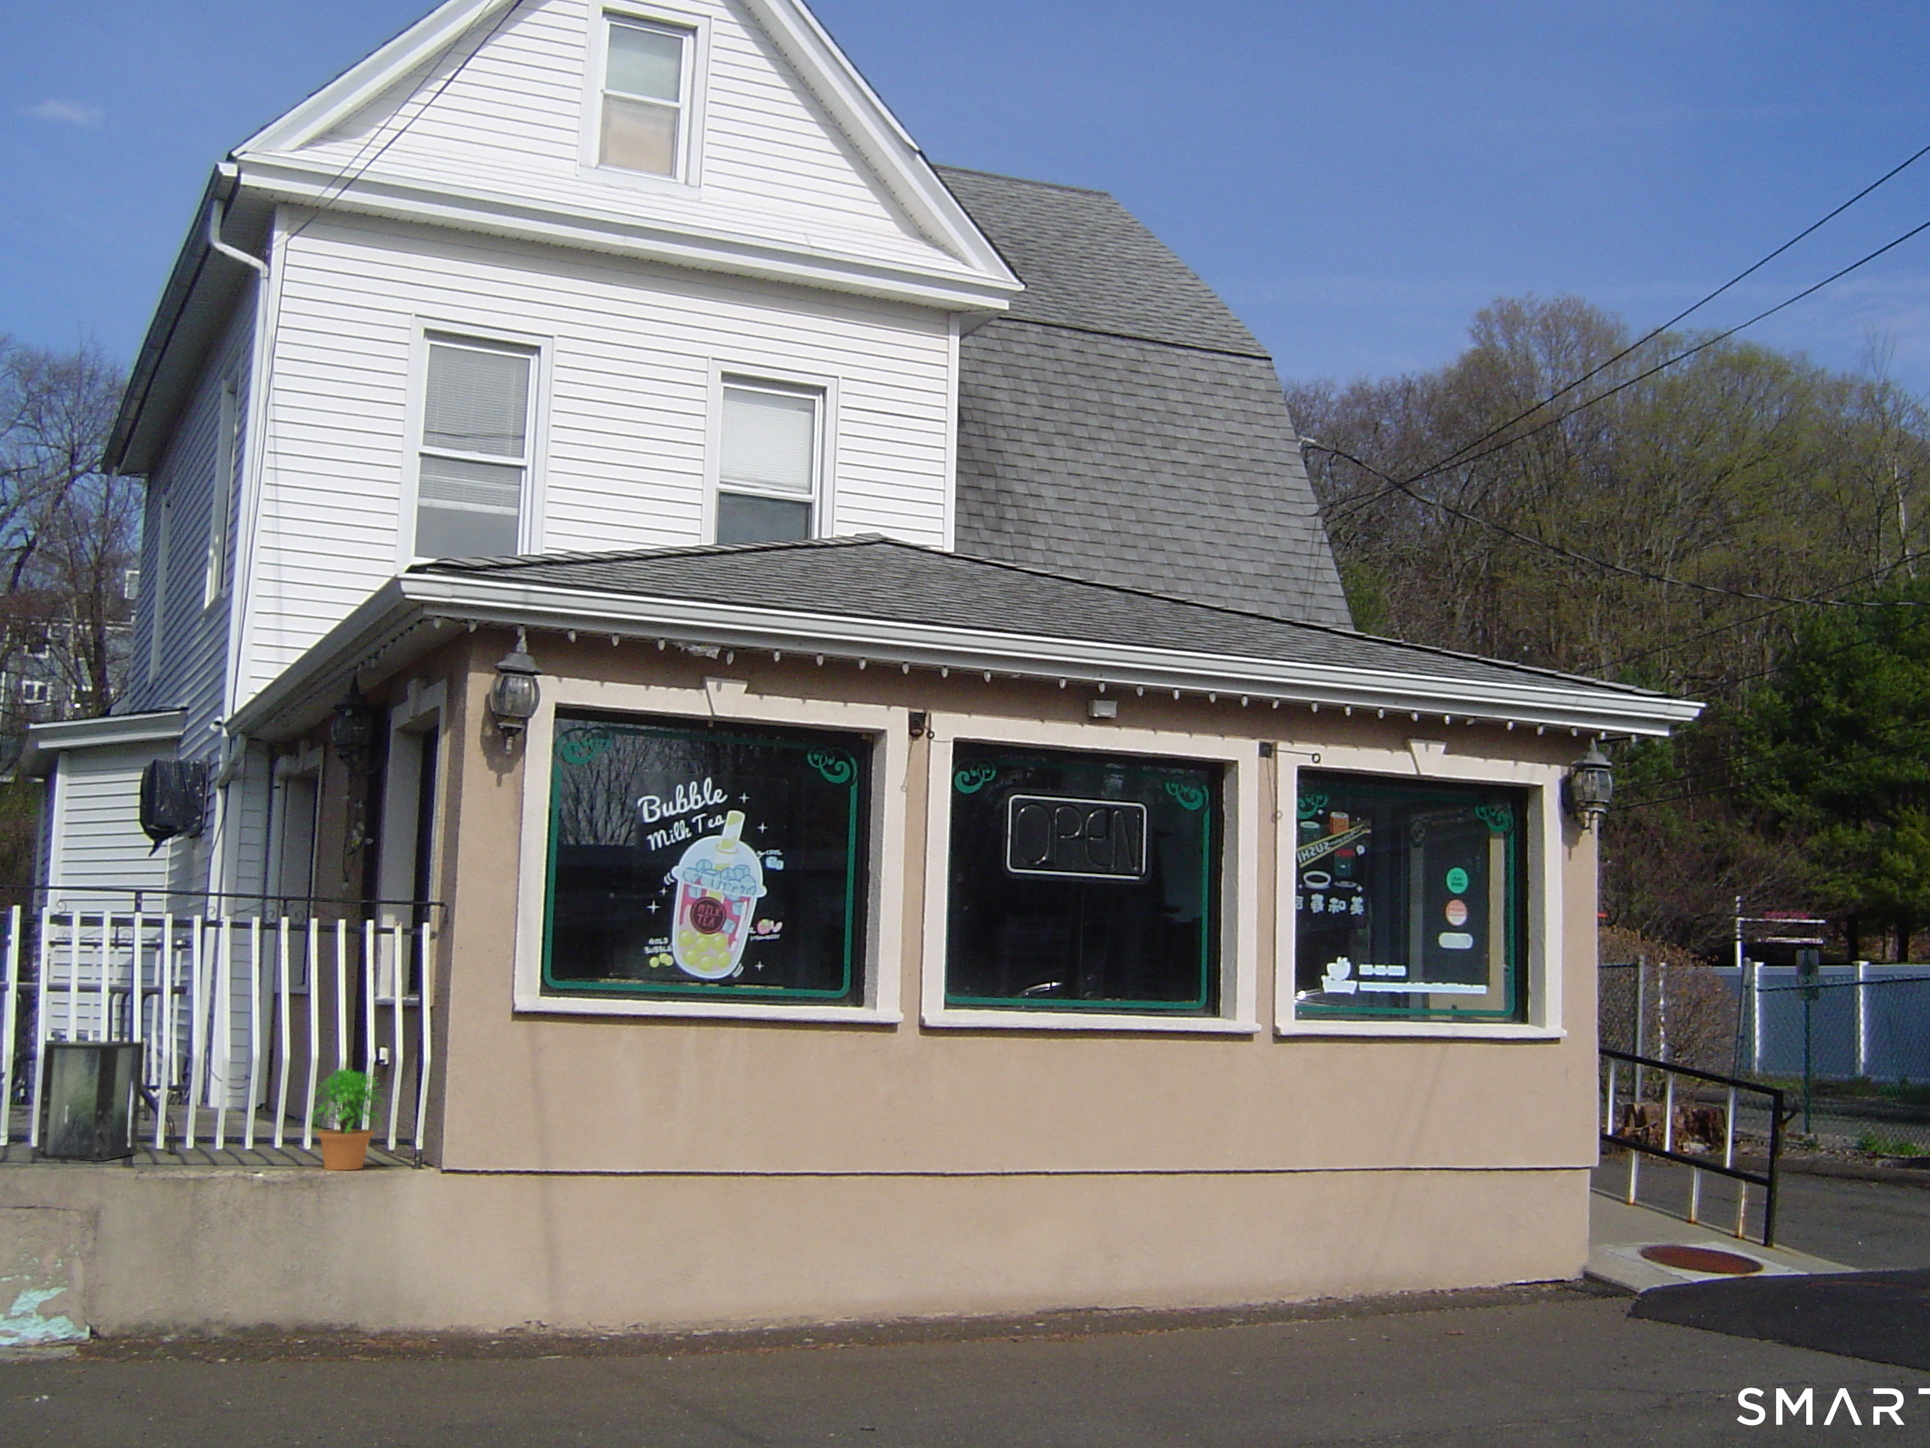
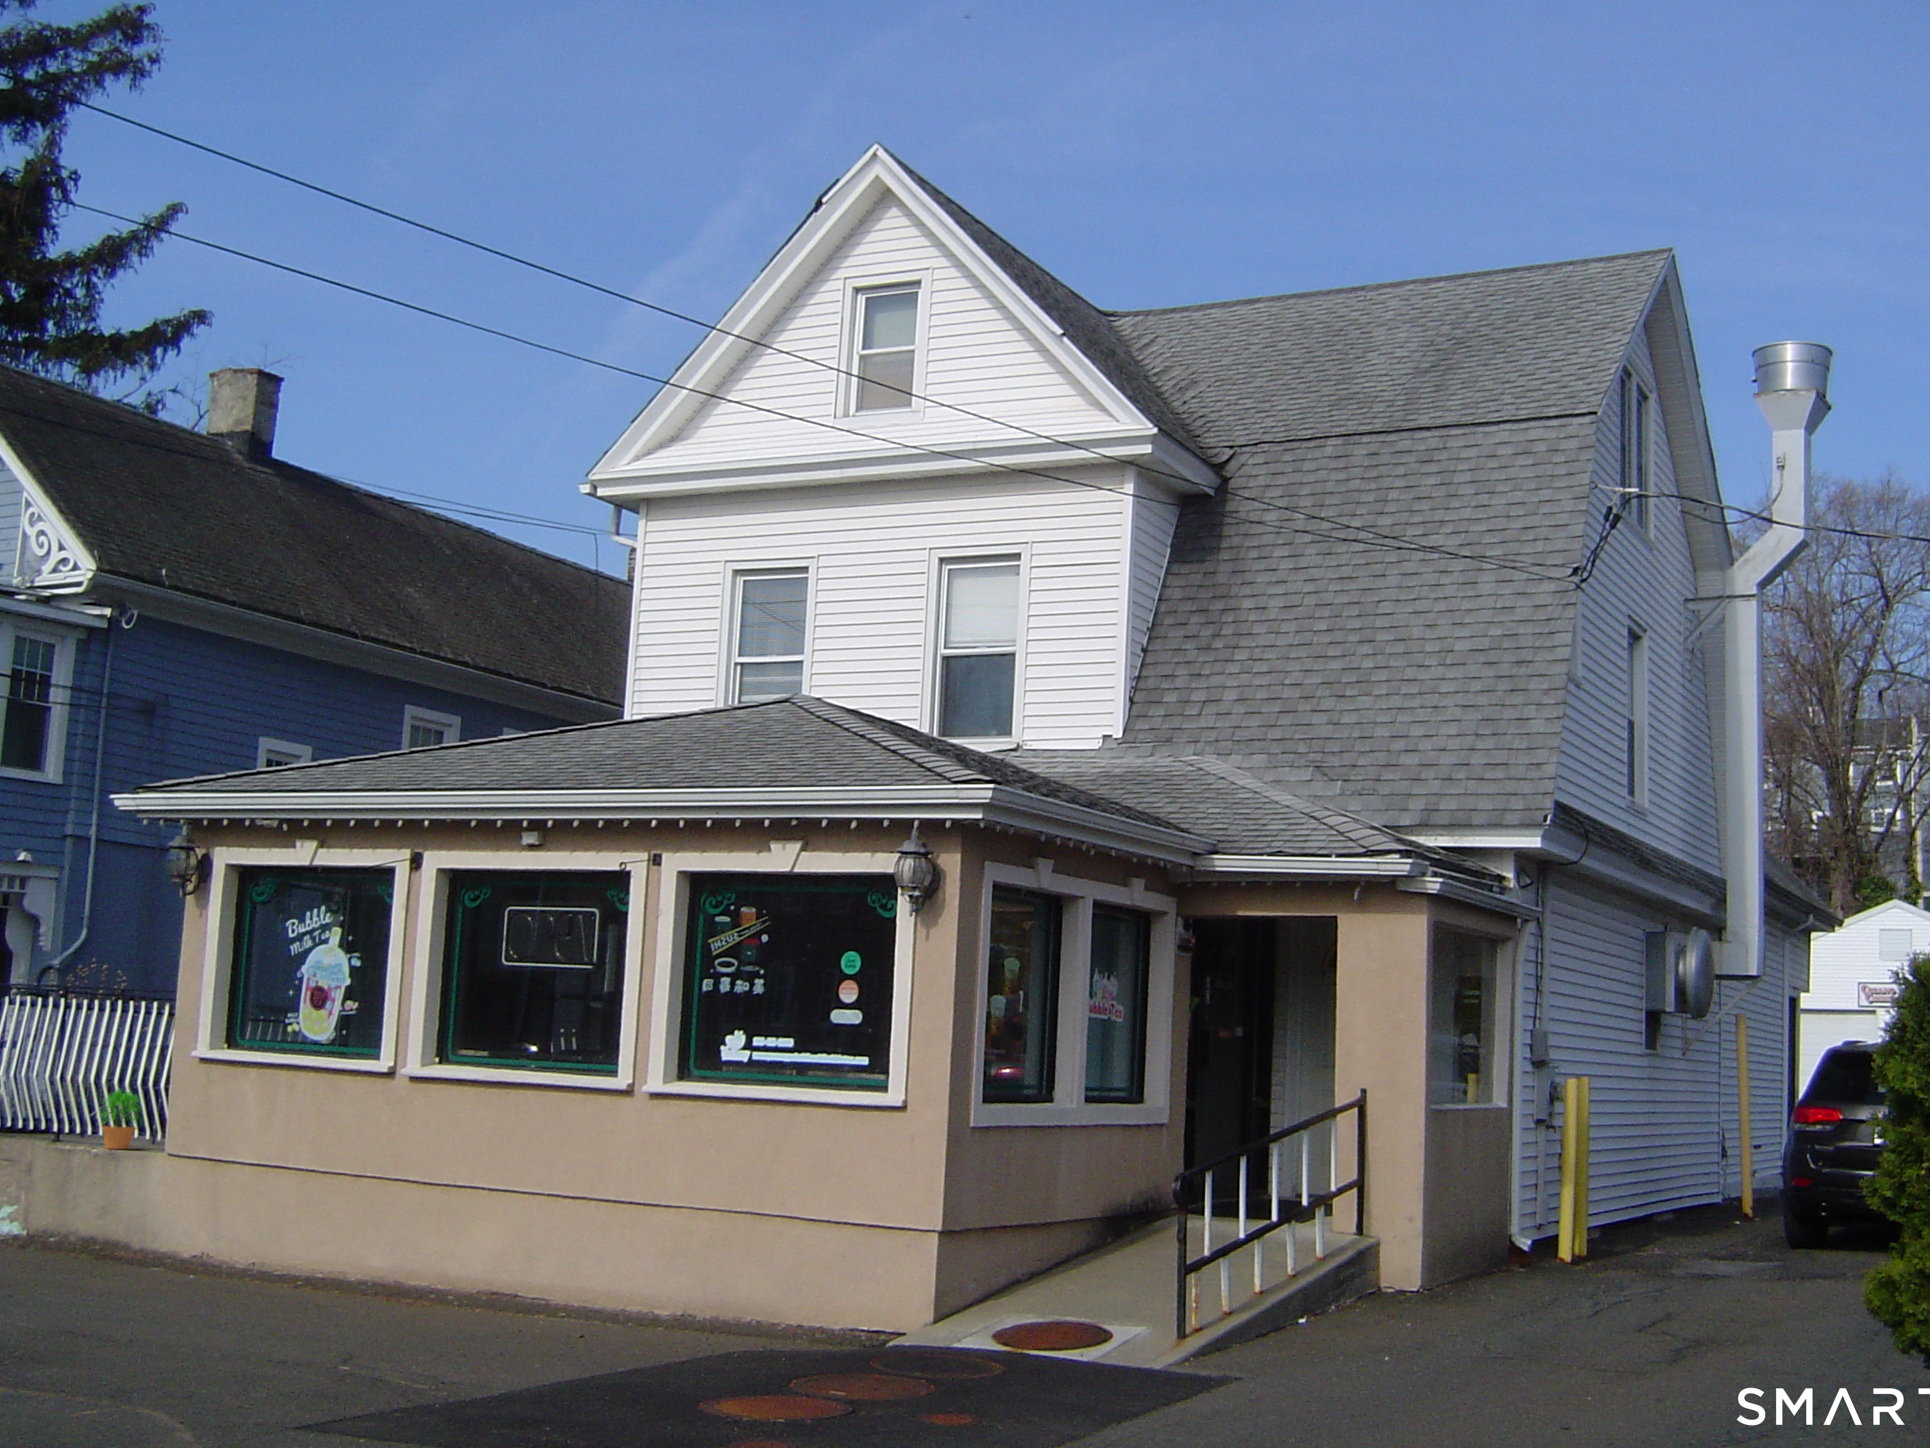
storage box: present [36,1041,144,1161] -> none [39,1073,100,1139]

